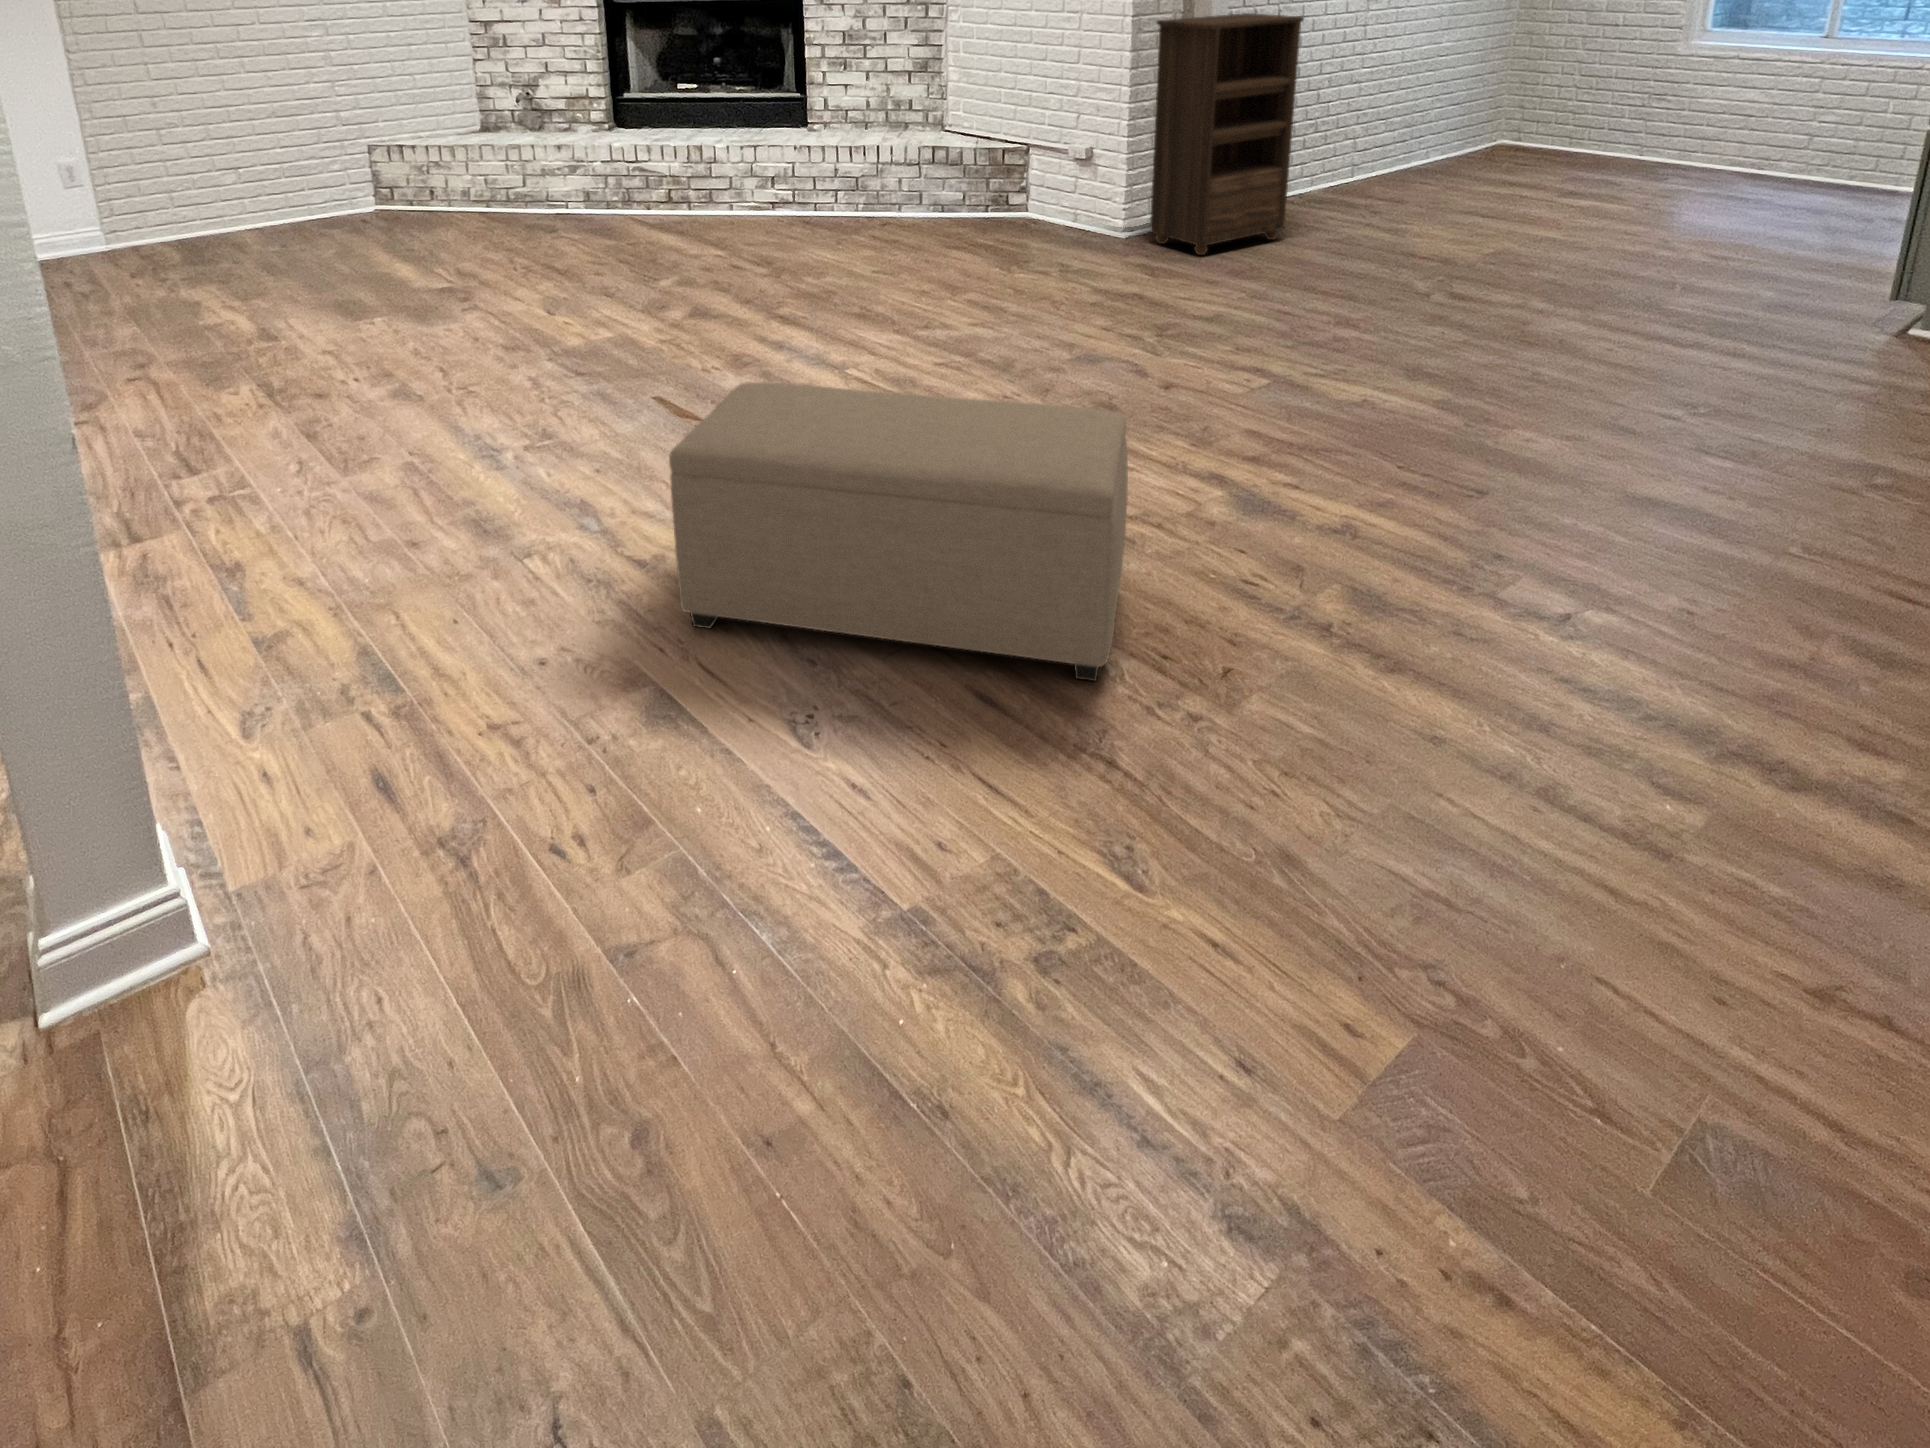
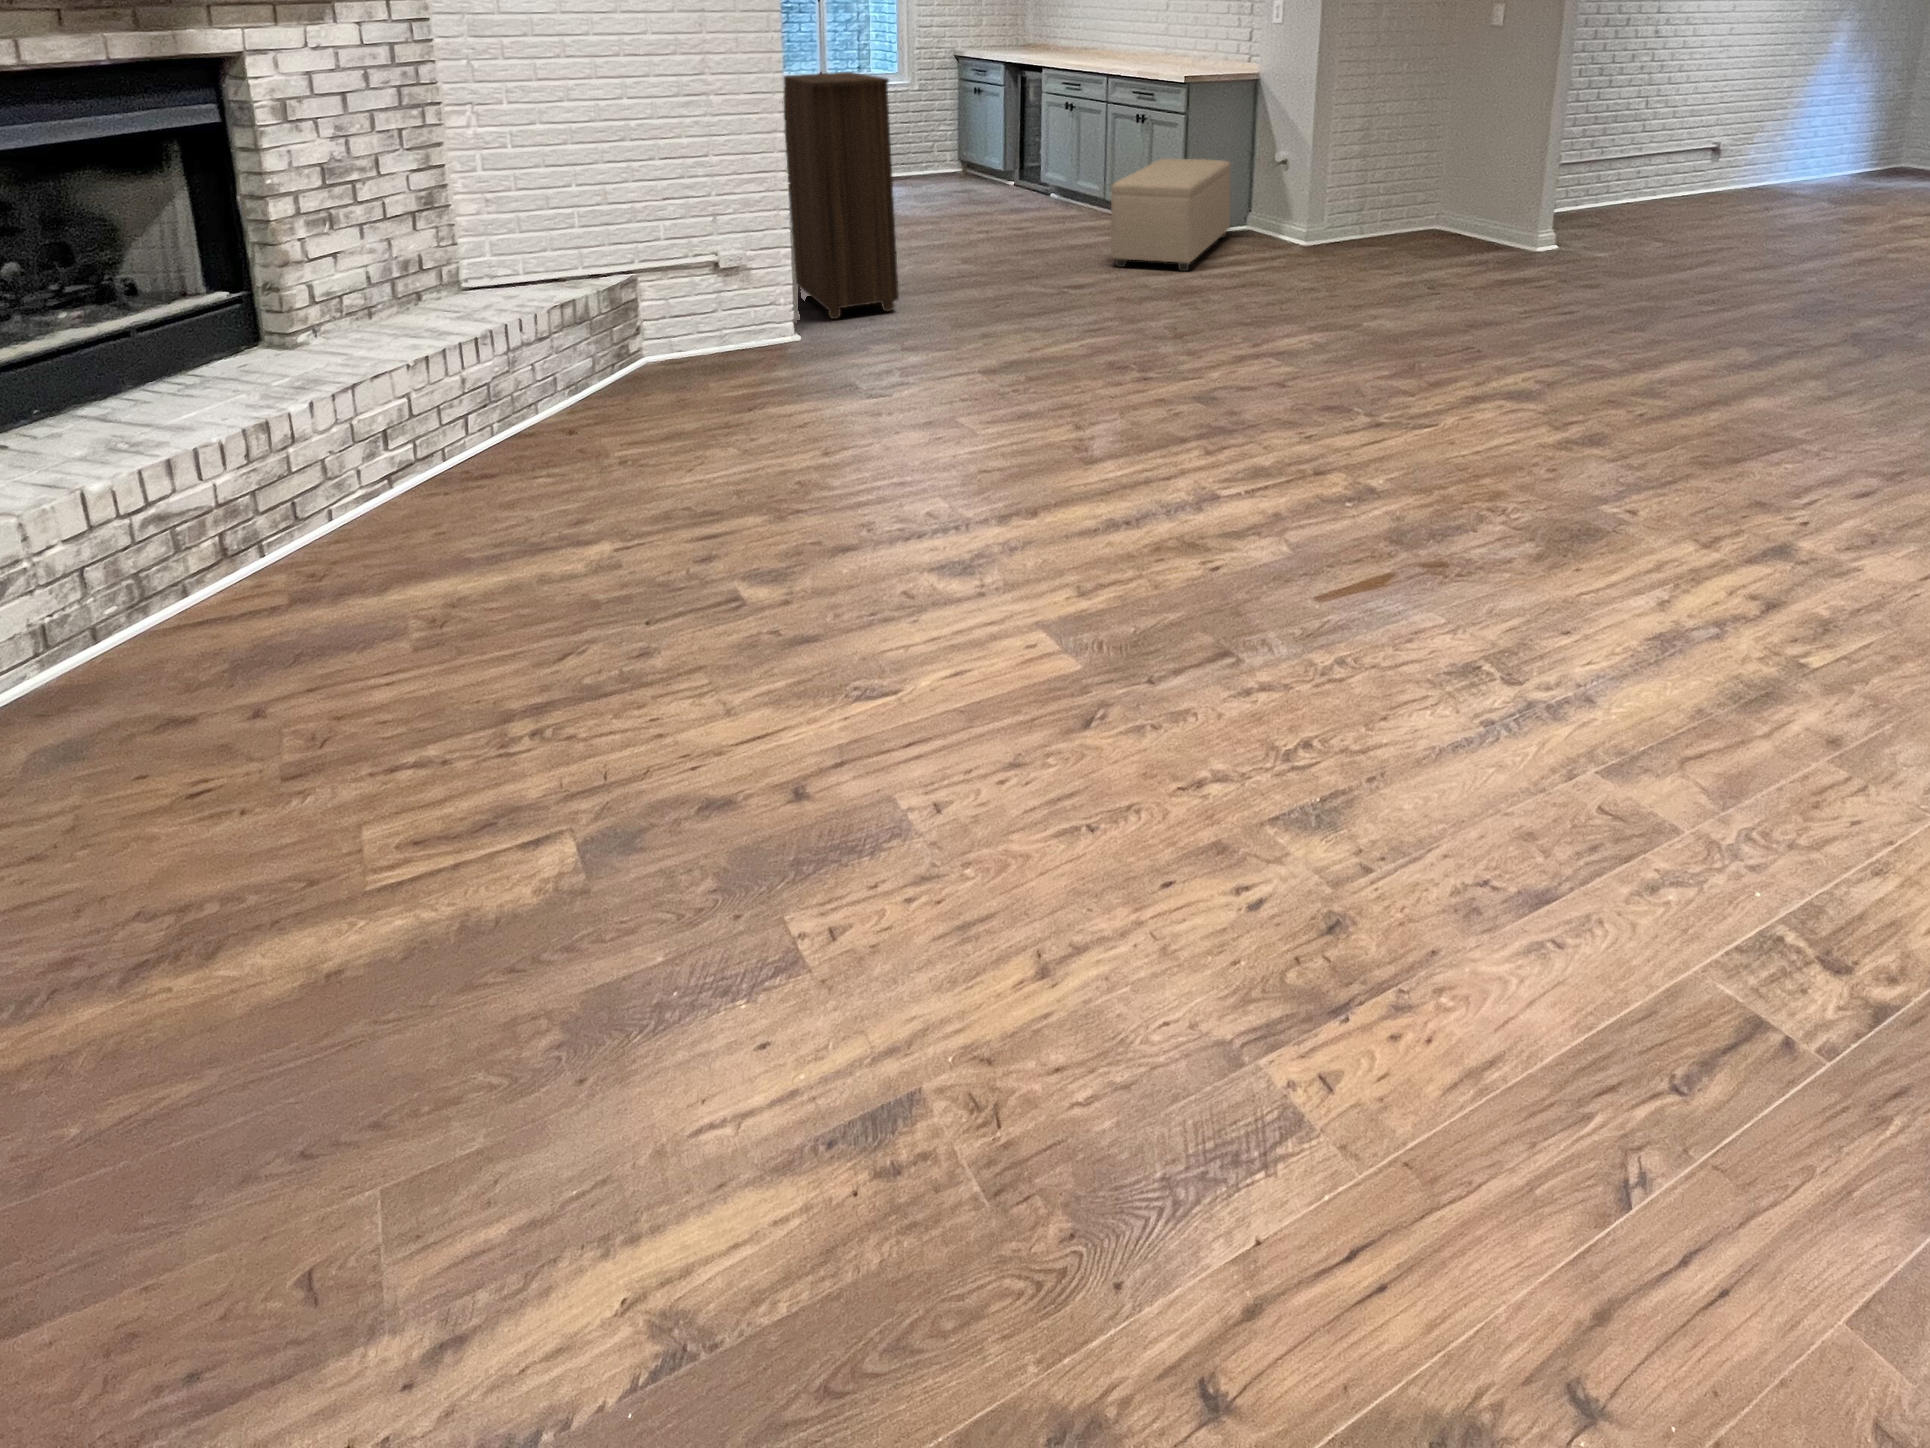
ottoman: present [669,382,1128,681] -> present [1111,159,1231,271]

